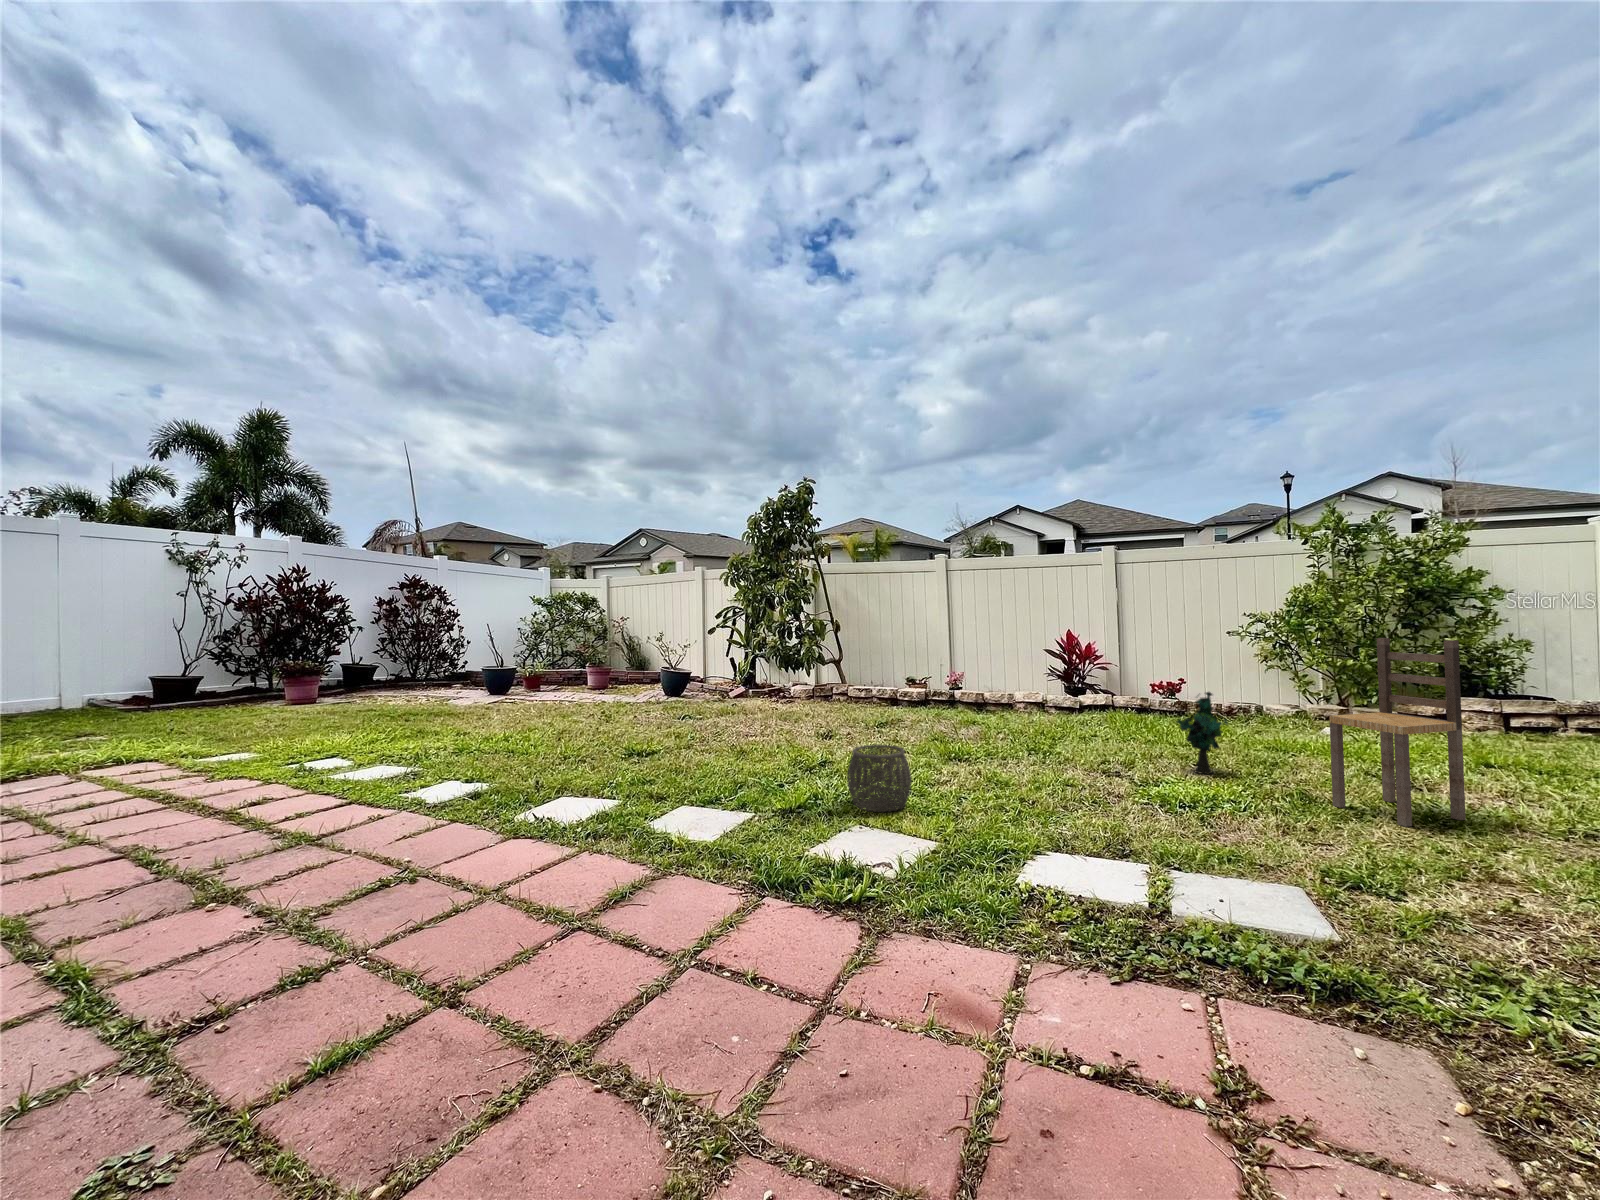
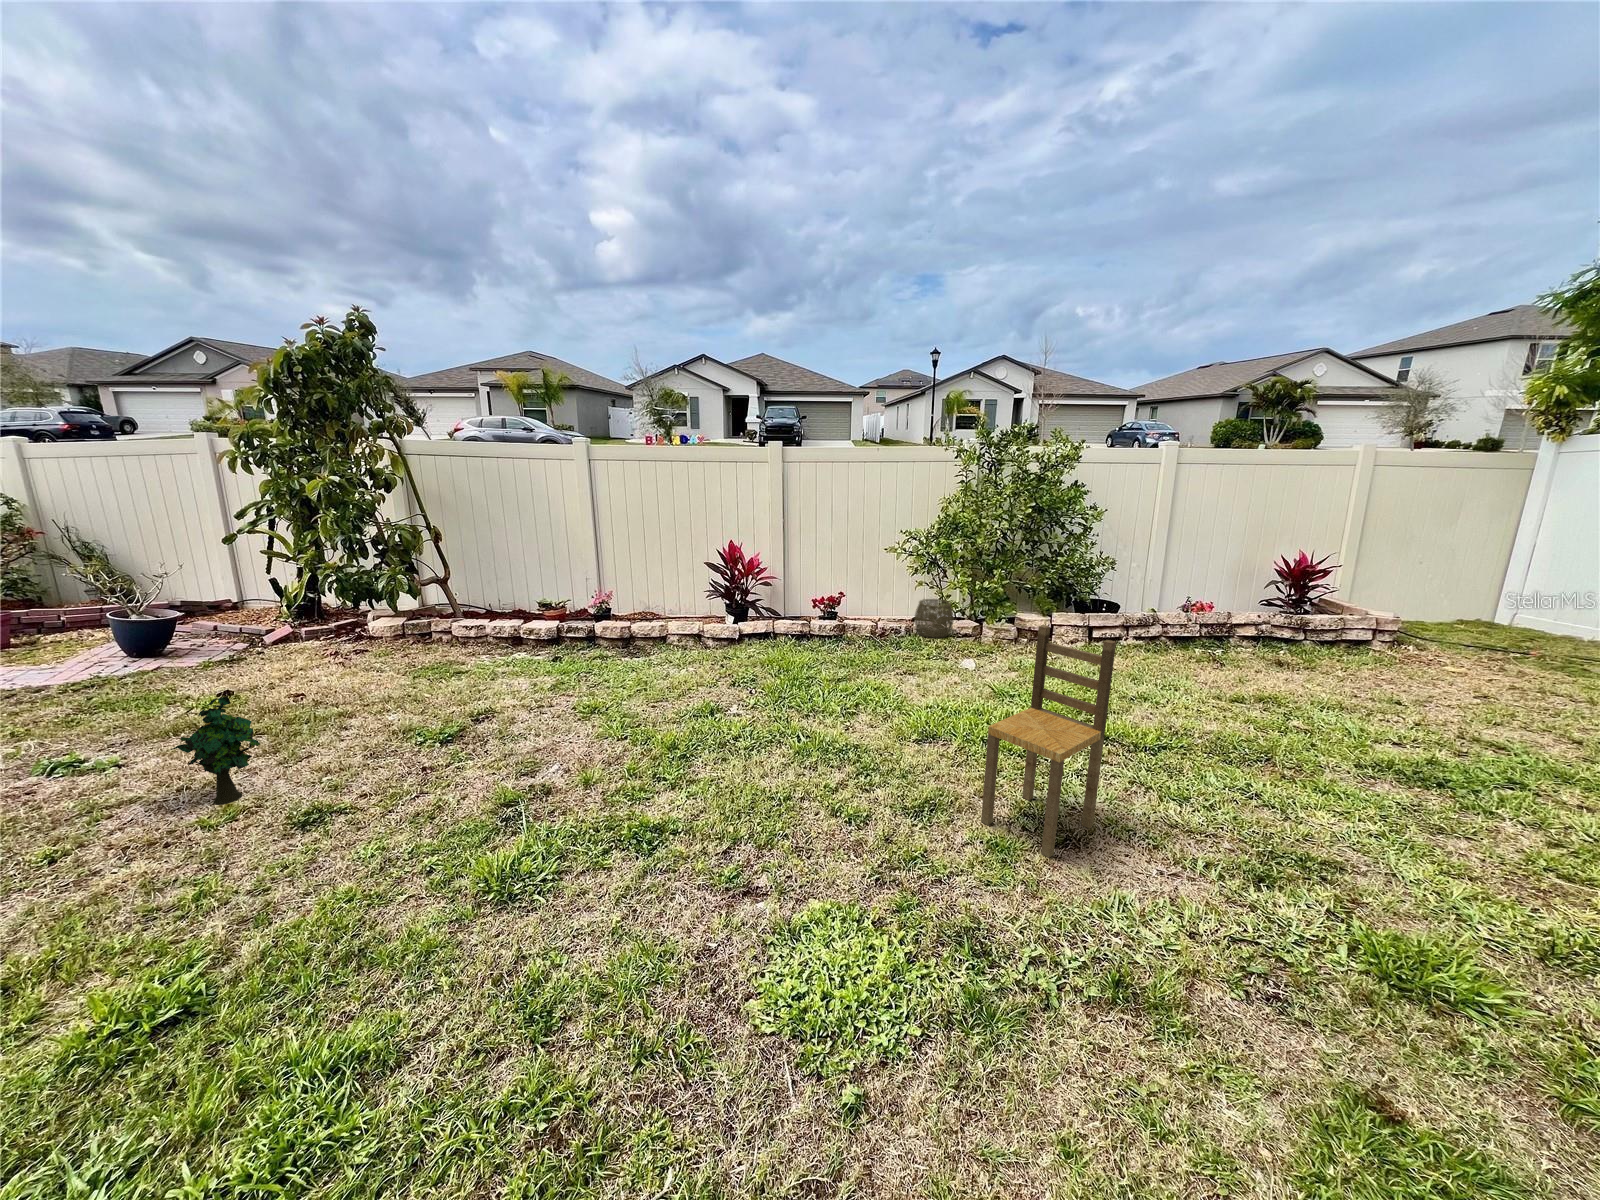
decorative plant: present [1176,692,1228,774] -> present [170,696,260,805]
woven basket: present [847,745,911,812] -> present [914,599,954,638]

